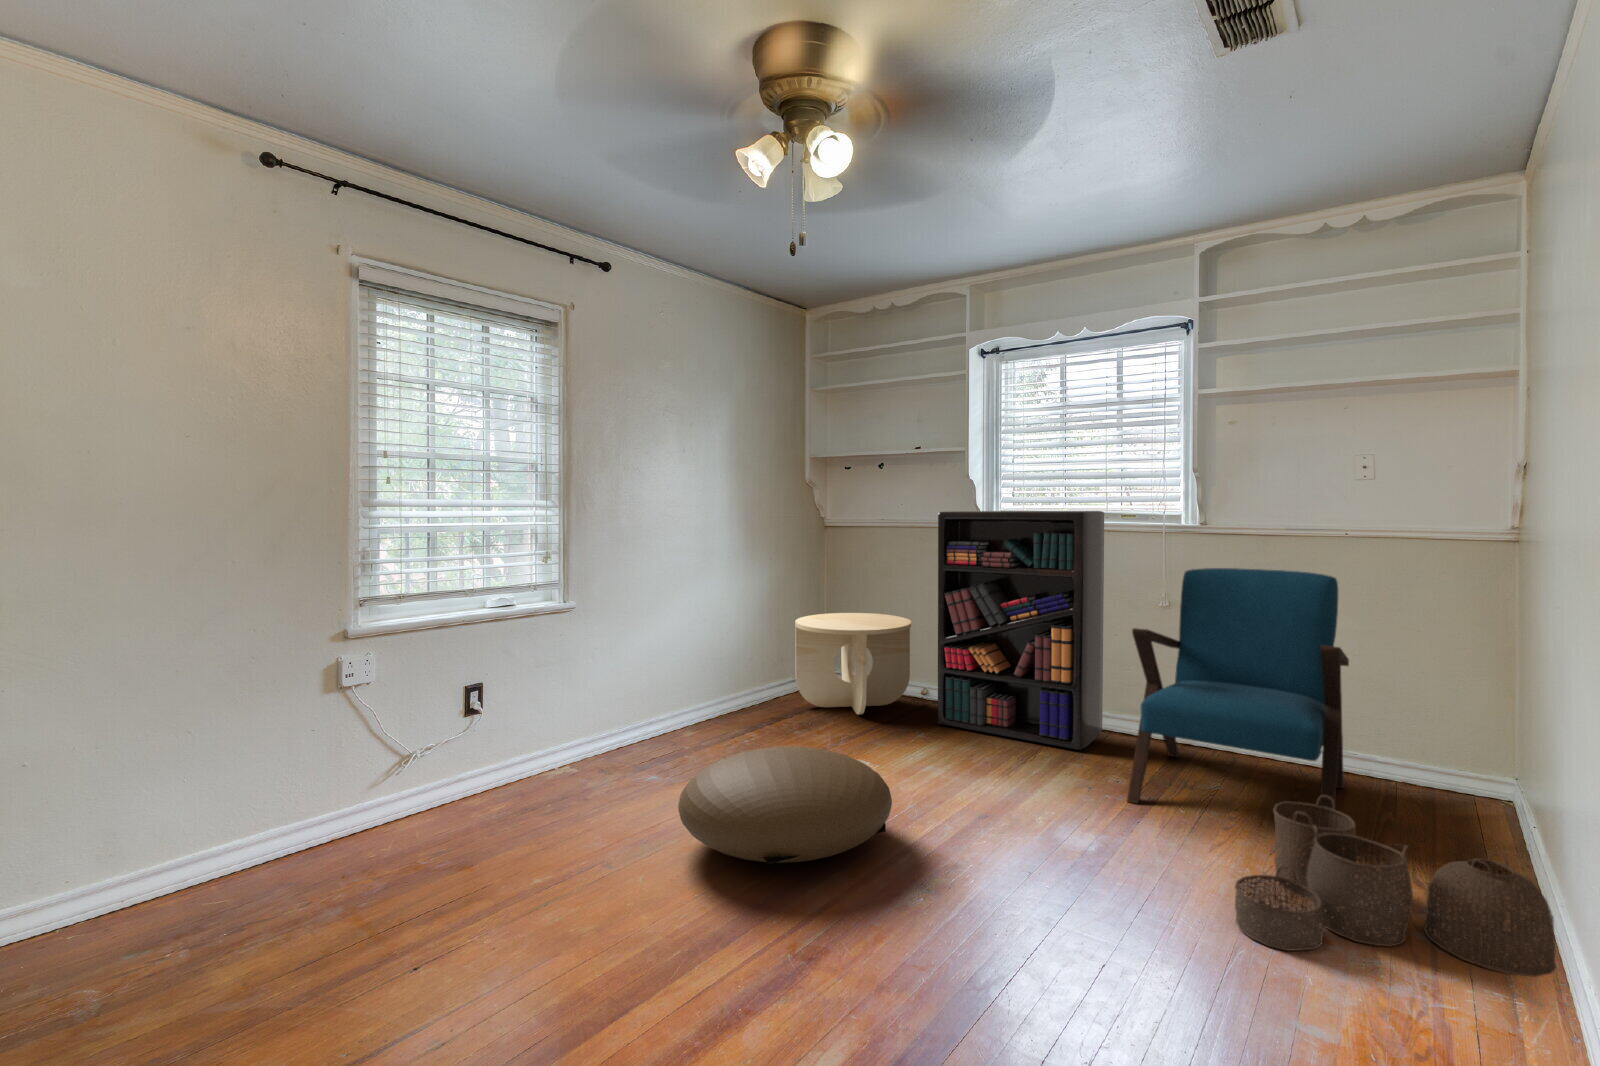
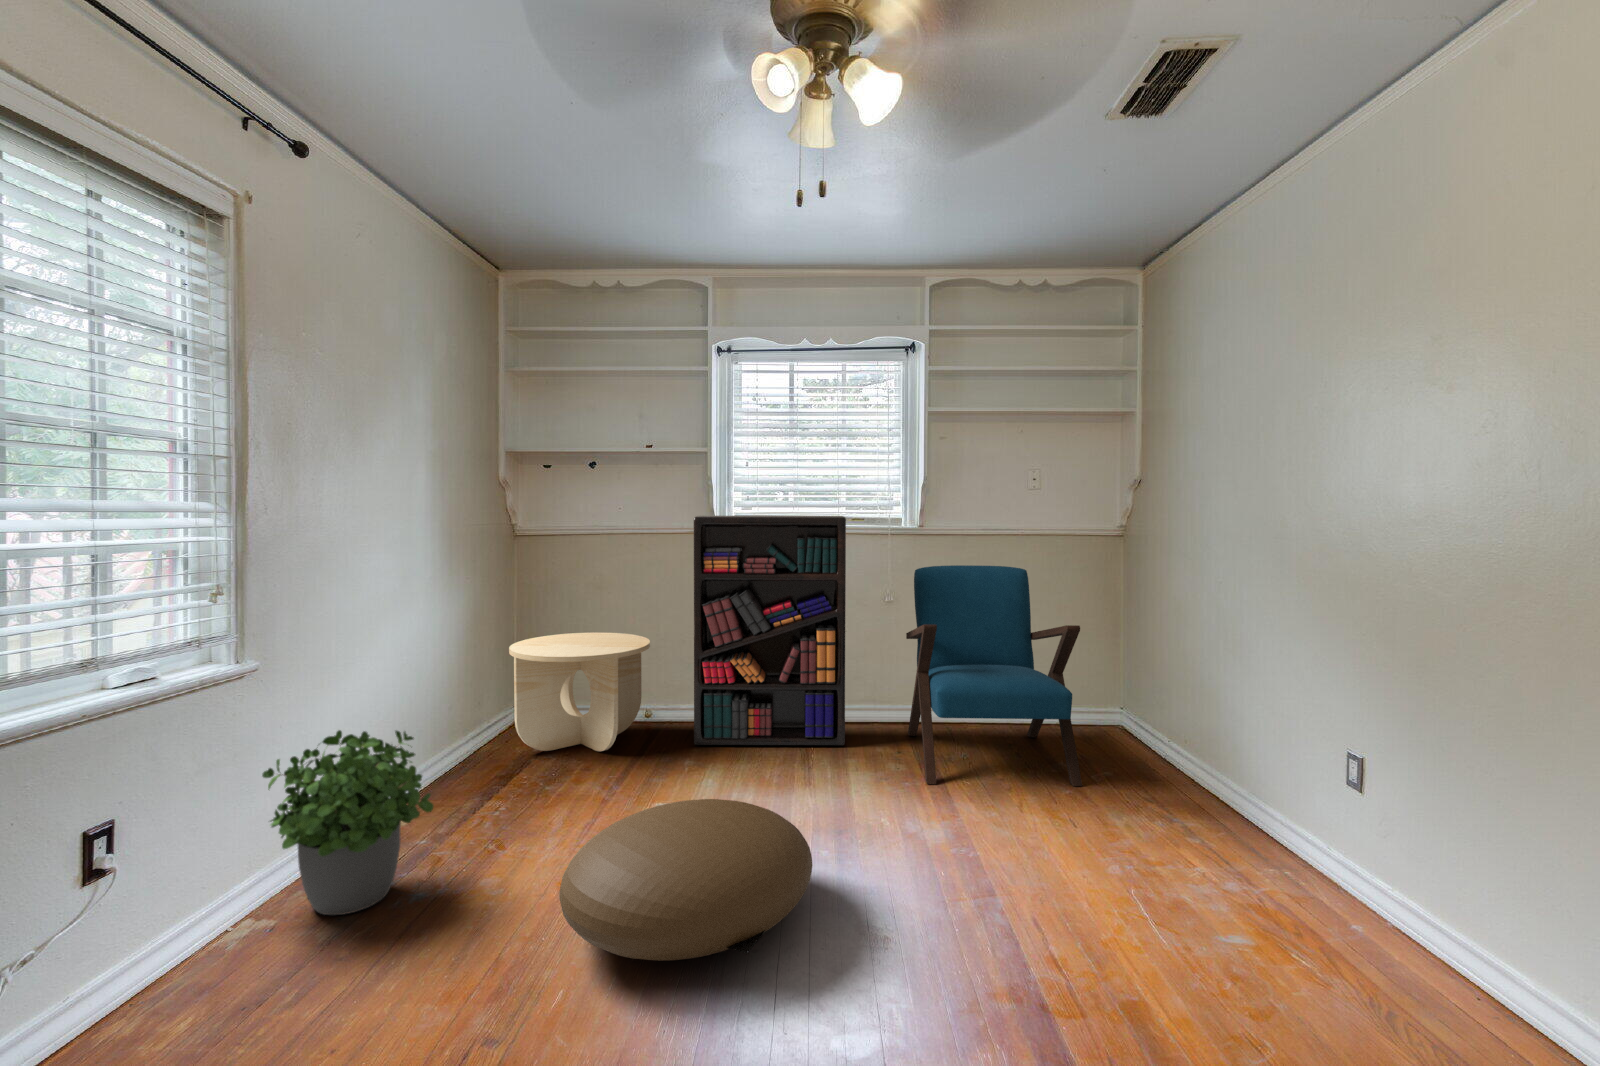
potted plant: none [568,655,666,777] -> present [262,730,433,915]
woven basket: present [1235,795,1556,977] -> none [1075,745,1263,876]

